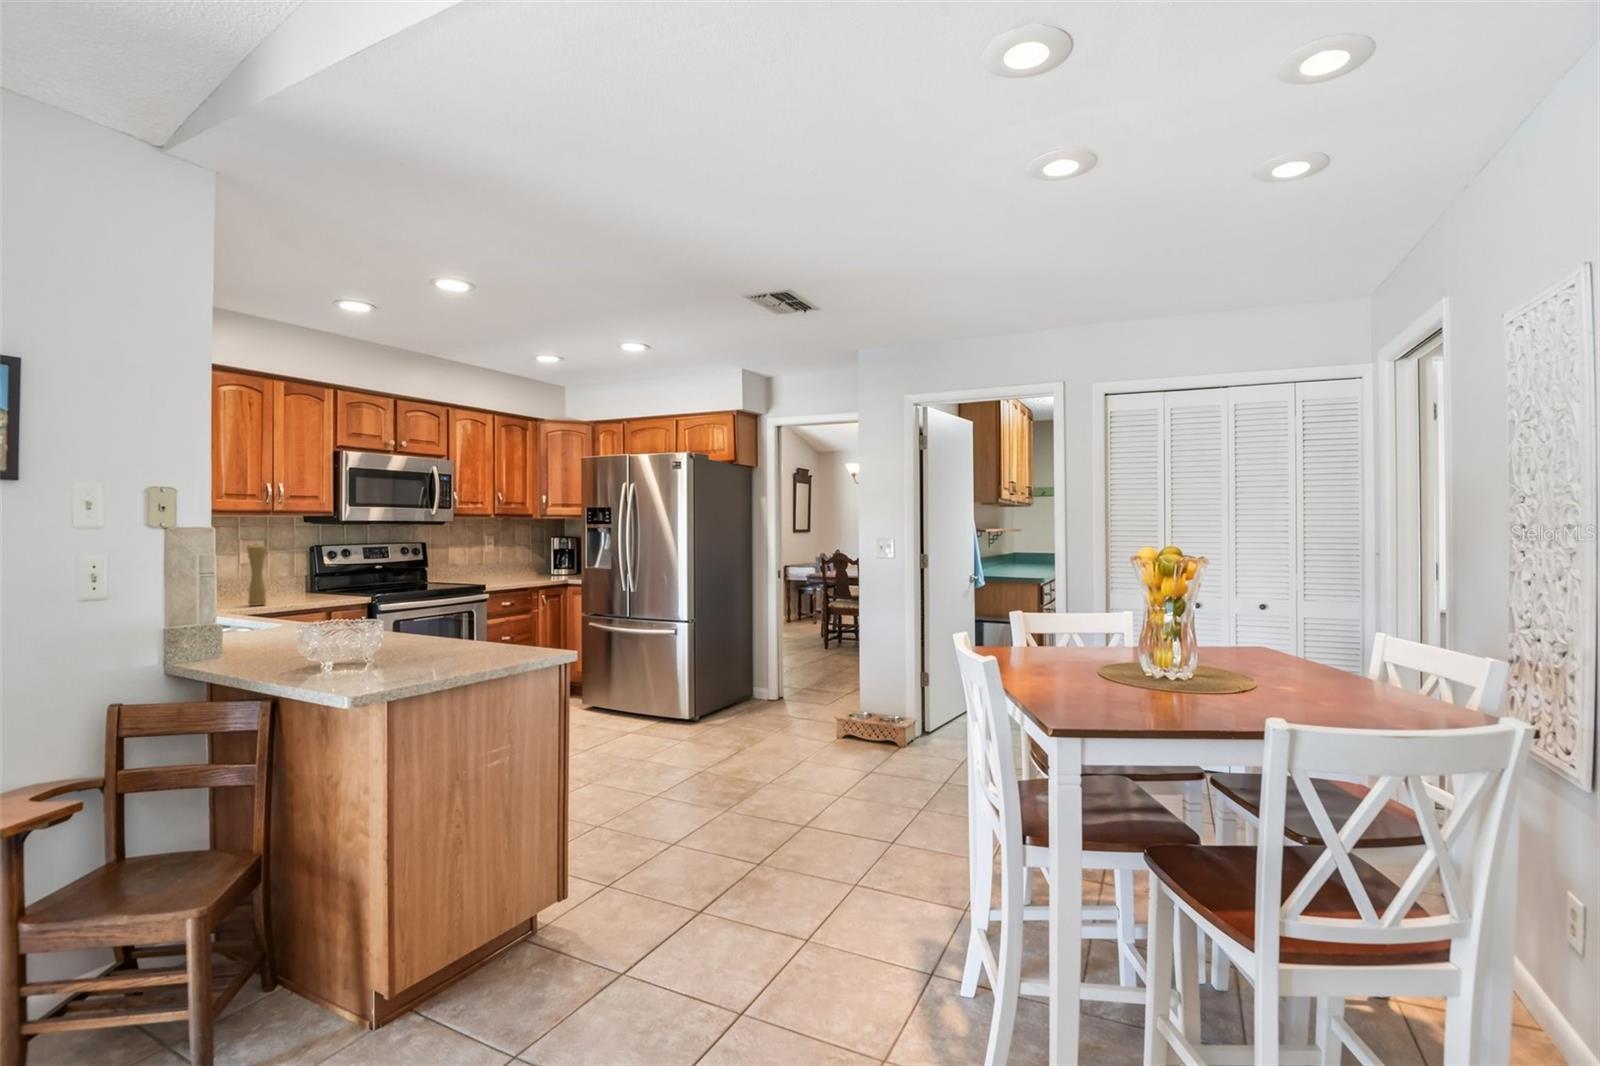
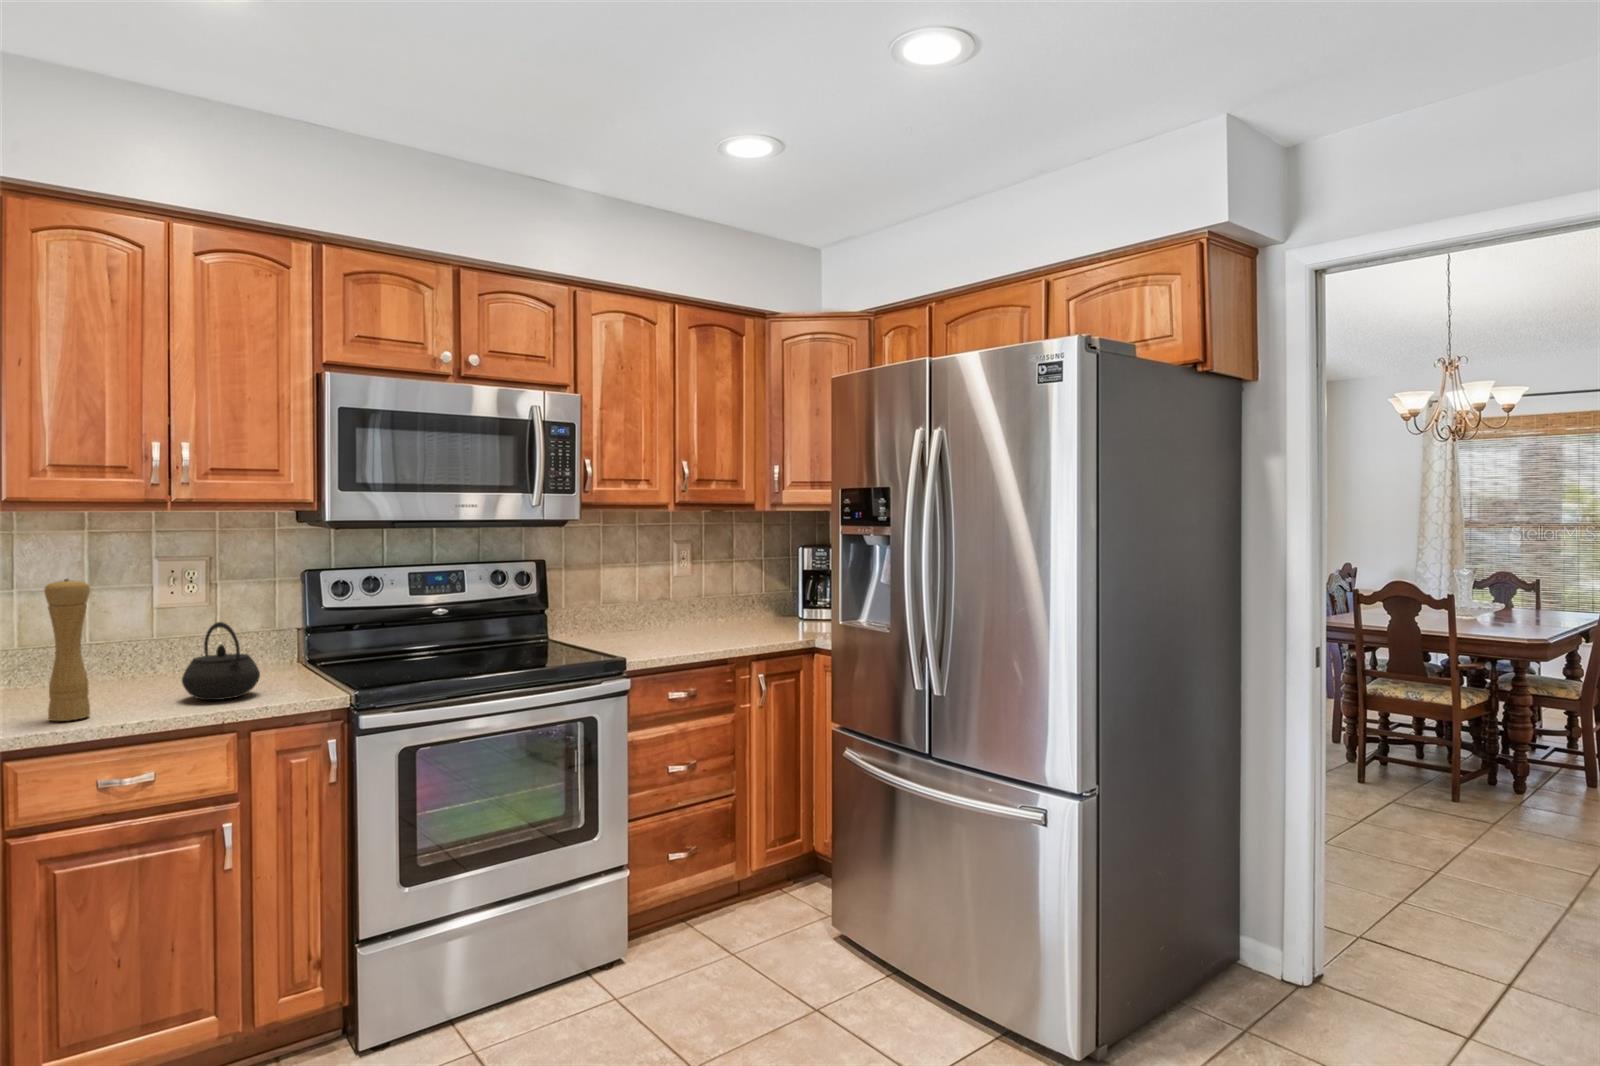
kettle: none [291,566,327,600] -> present [182,622,260,700]

